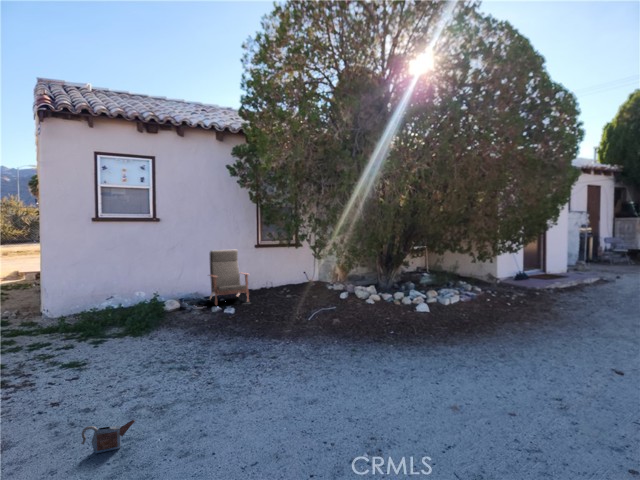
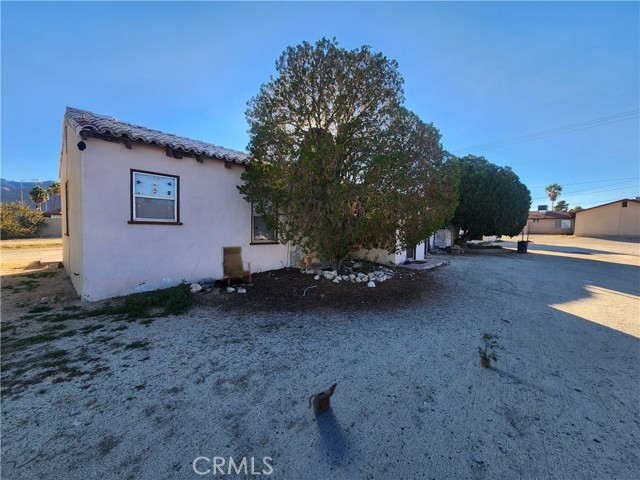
potted plant: none [517,378,558,437] -> present [477,334,500,367]
watering can: present [81,420,135,453] -> present [308,383,337,414]

